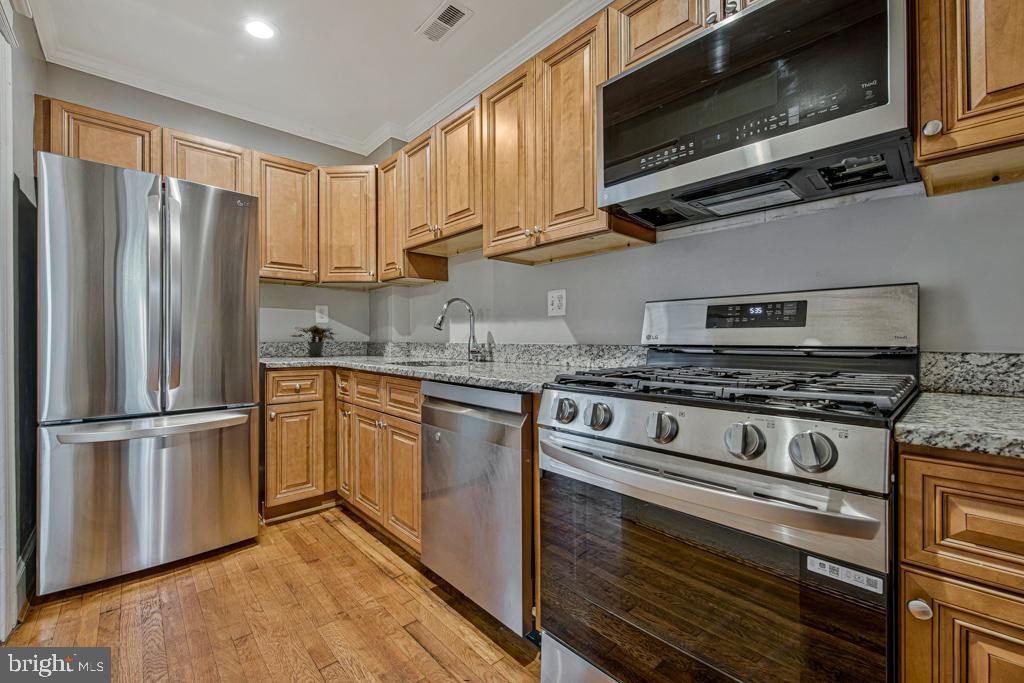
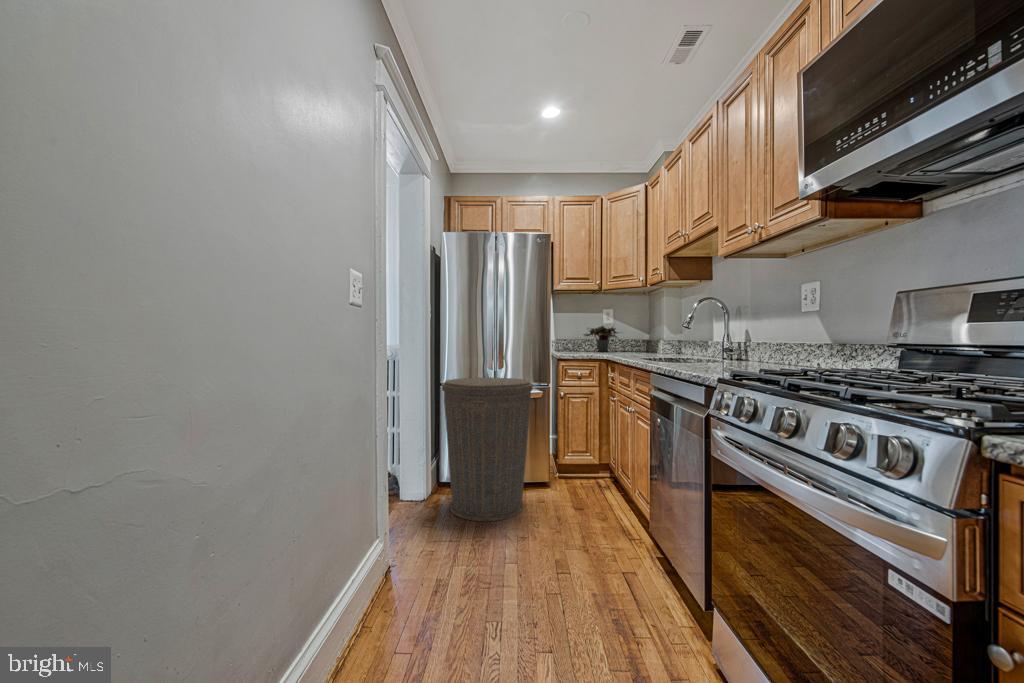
trash can: none [75,397,246,629] -> present [442,377,533,521]

